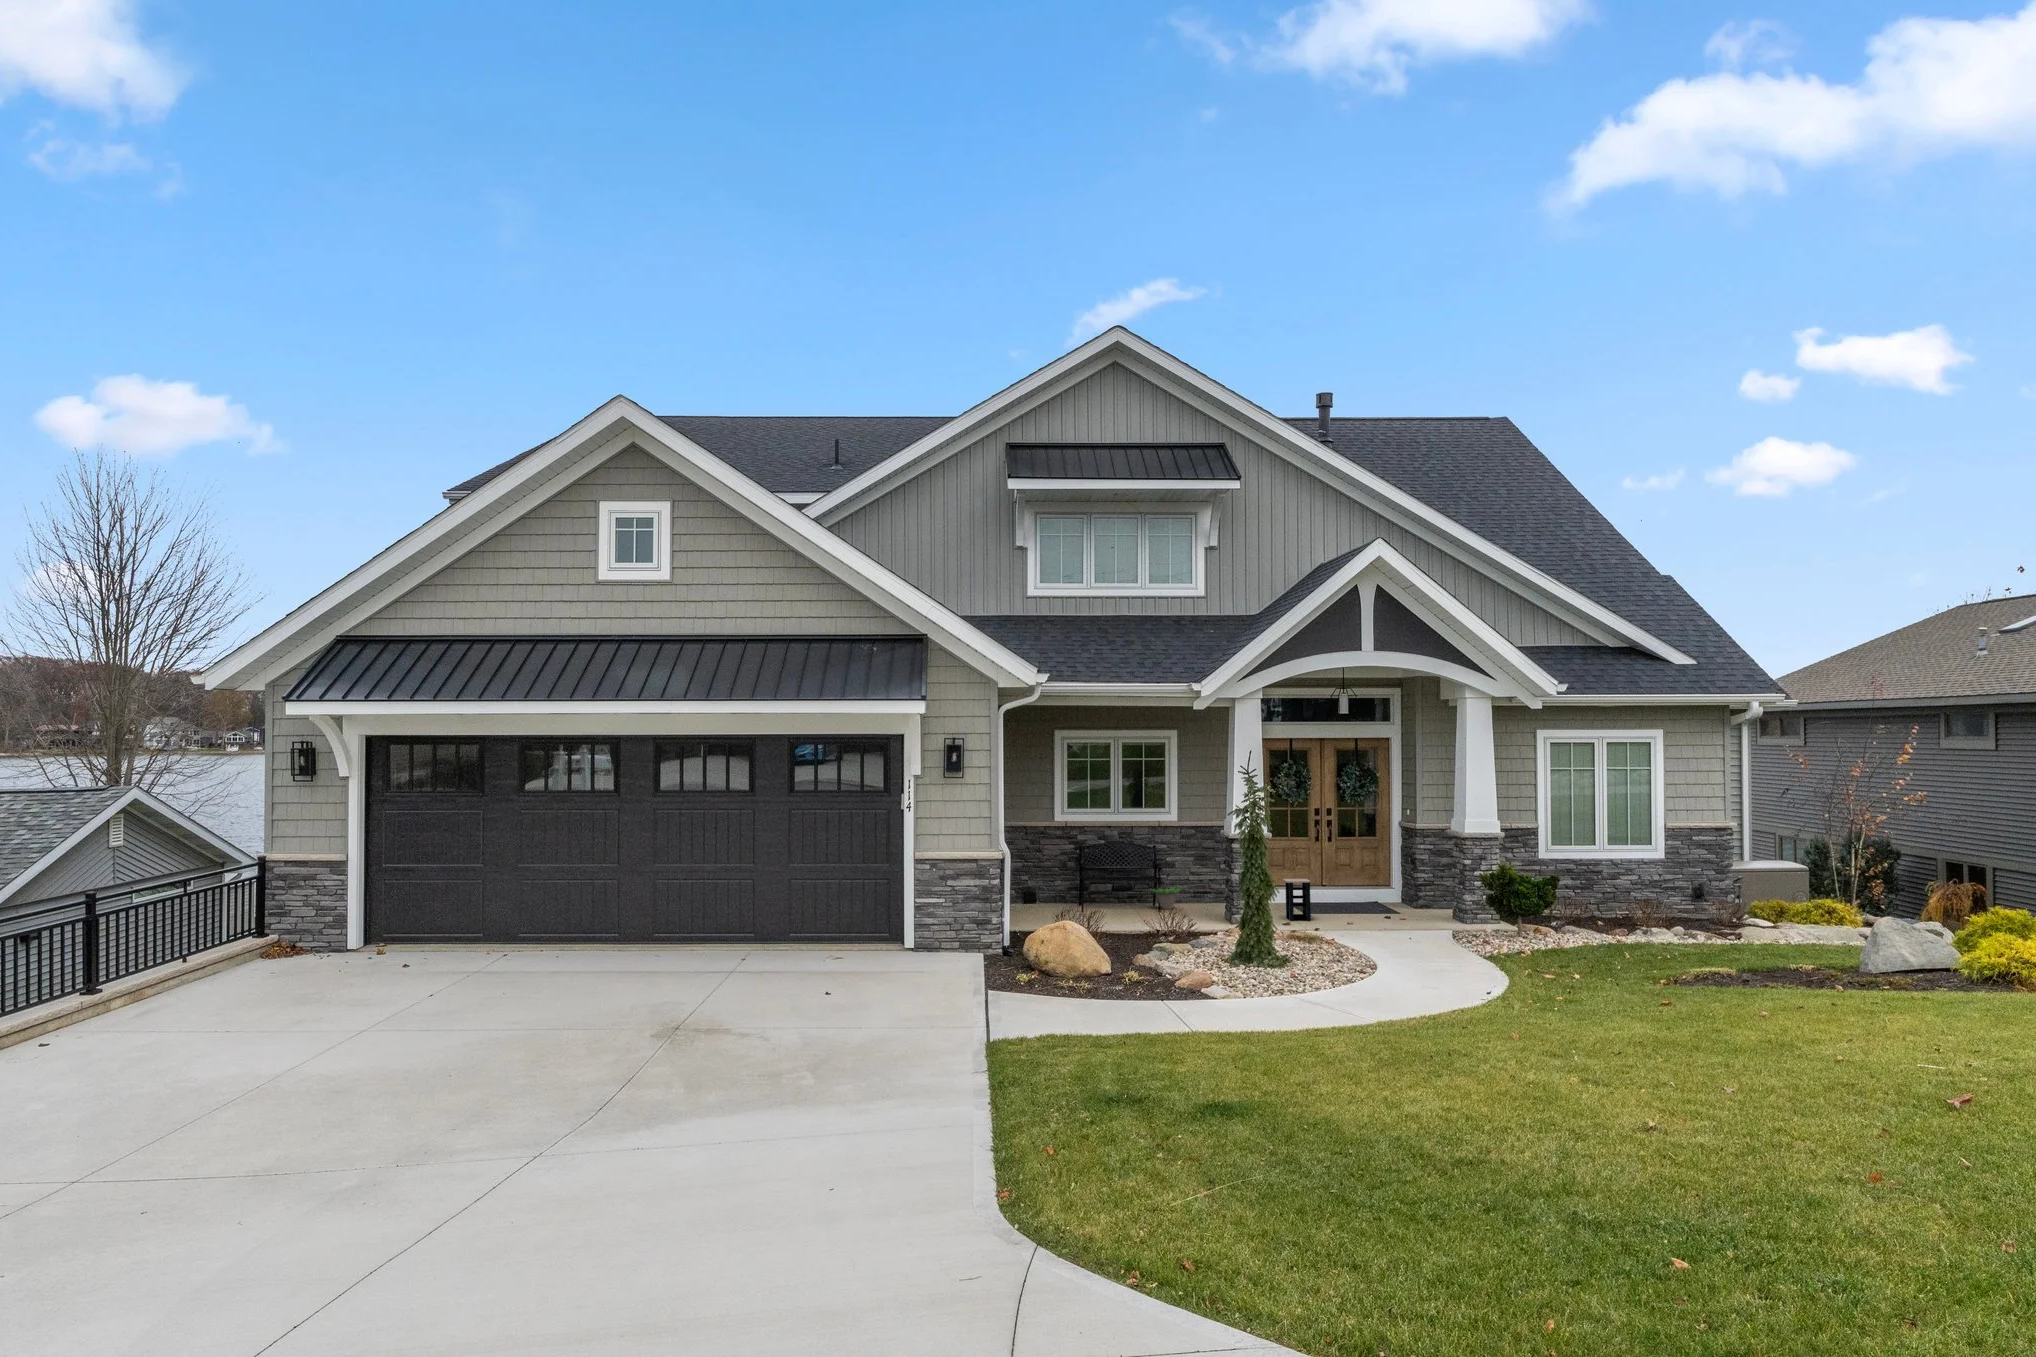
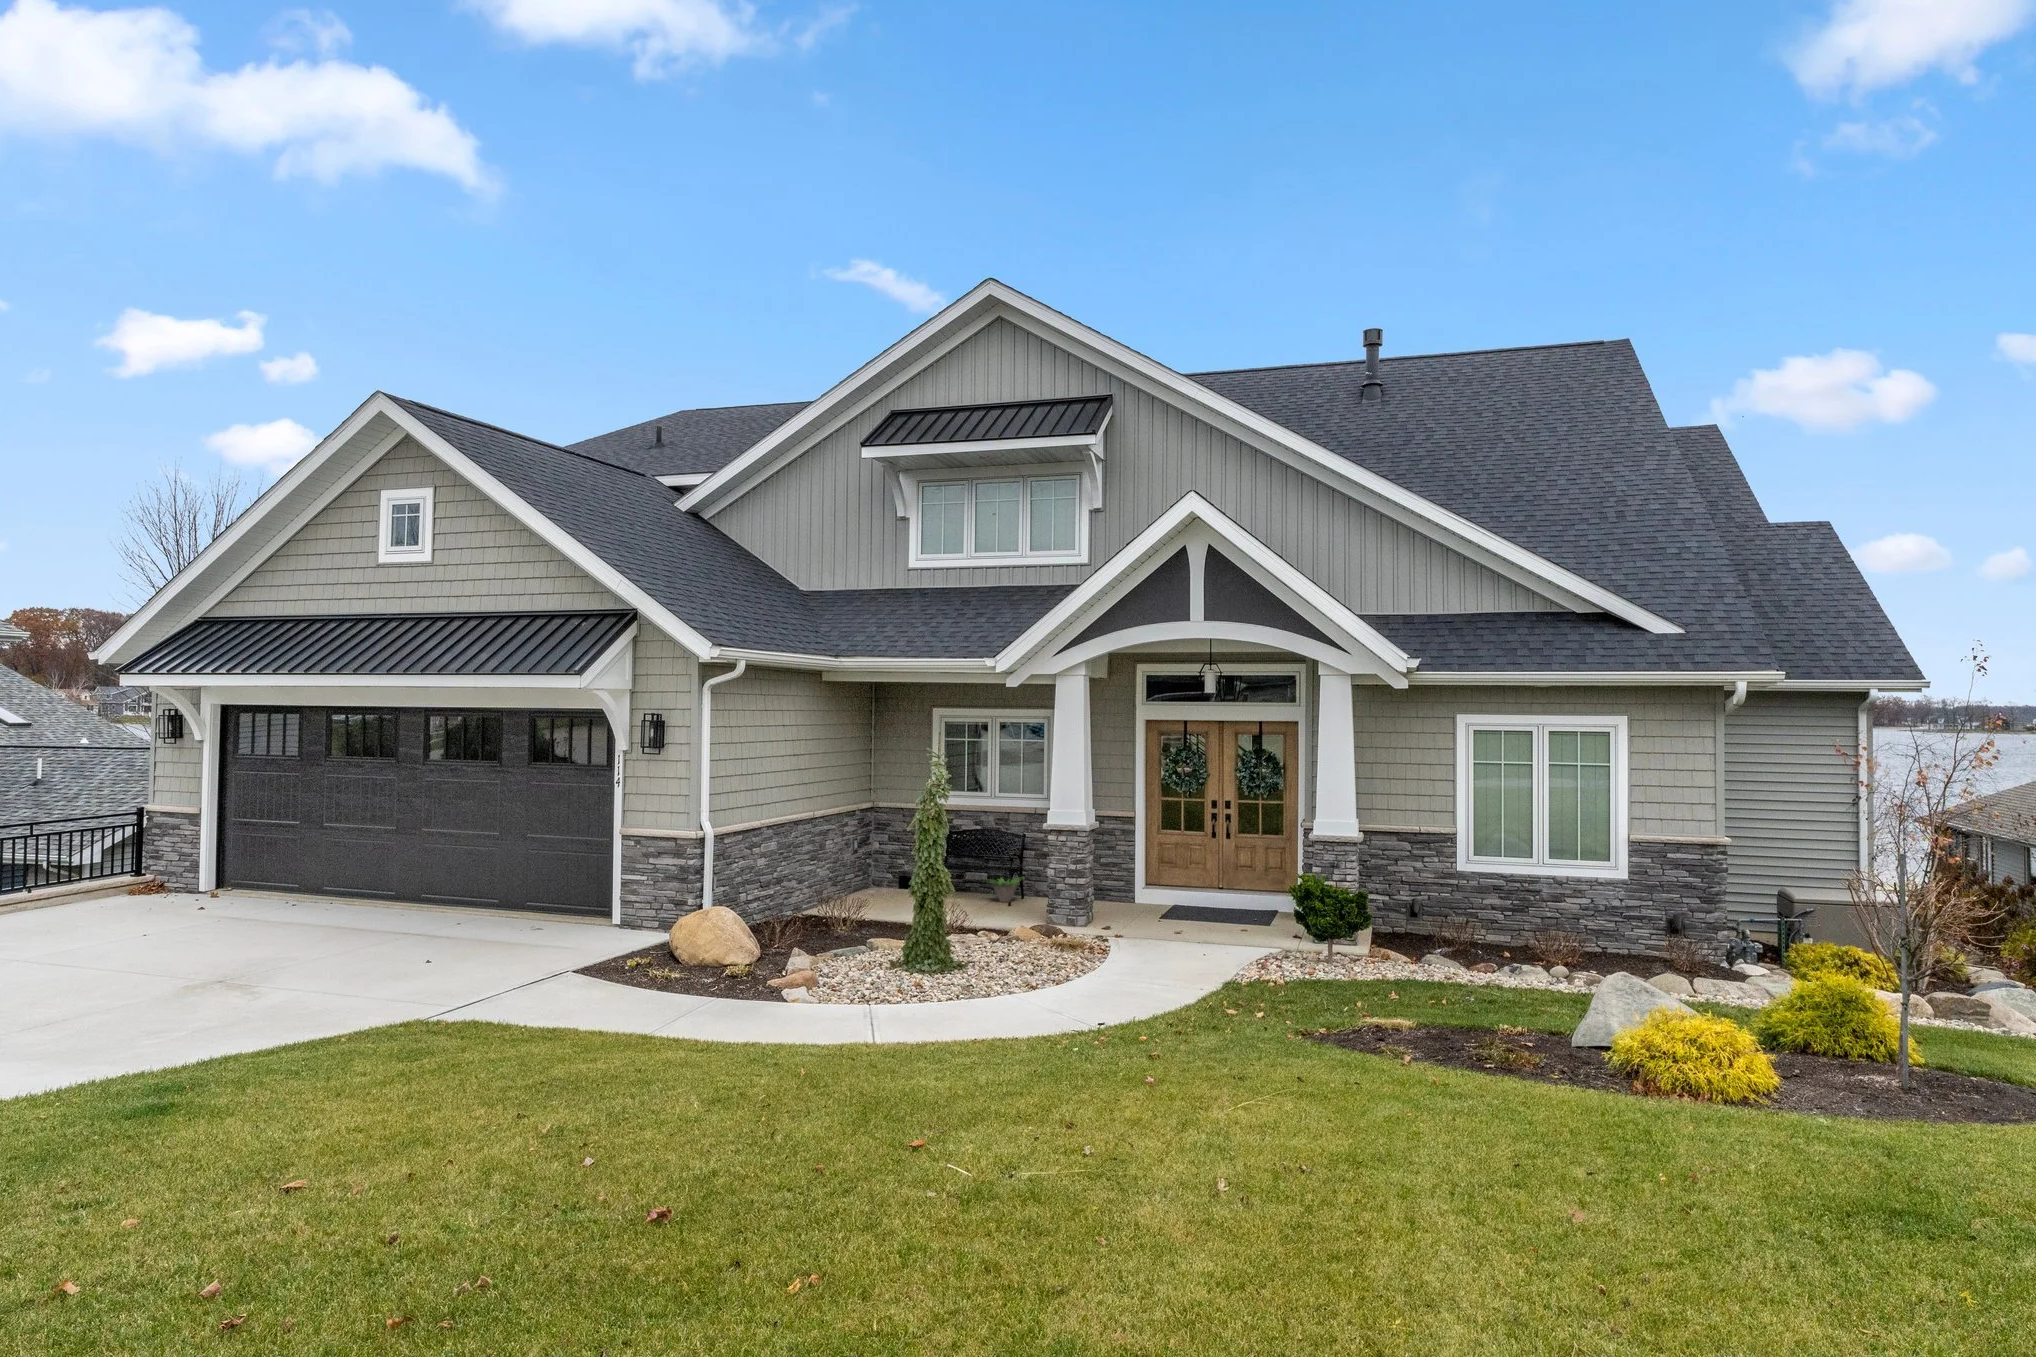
side table: present [1283,879,1311,921] -> none [1085,878,1119,930]

